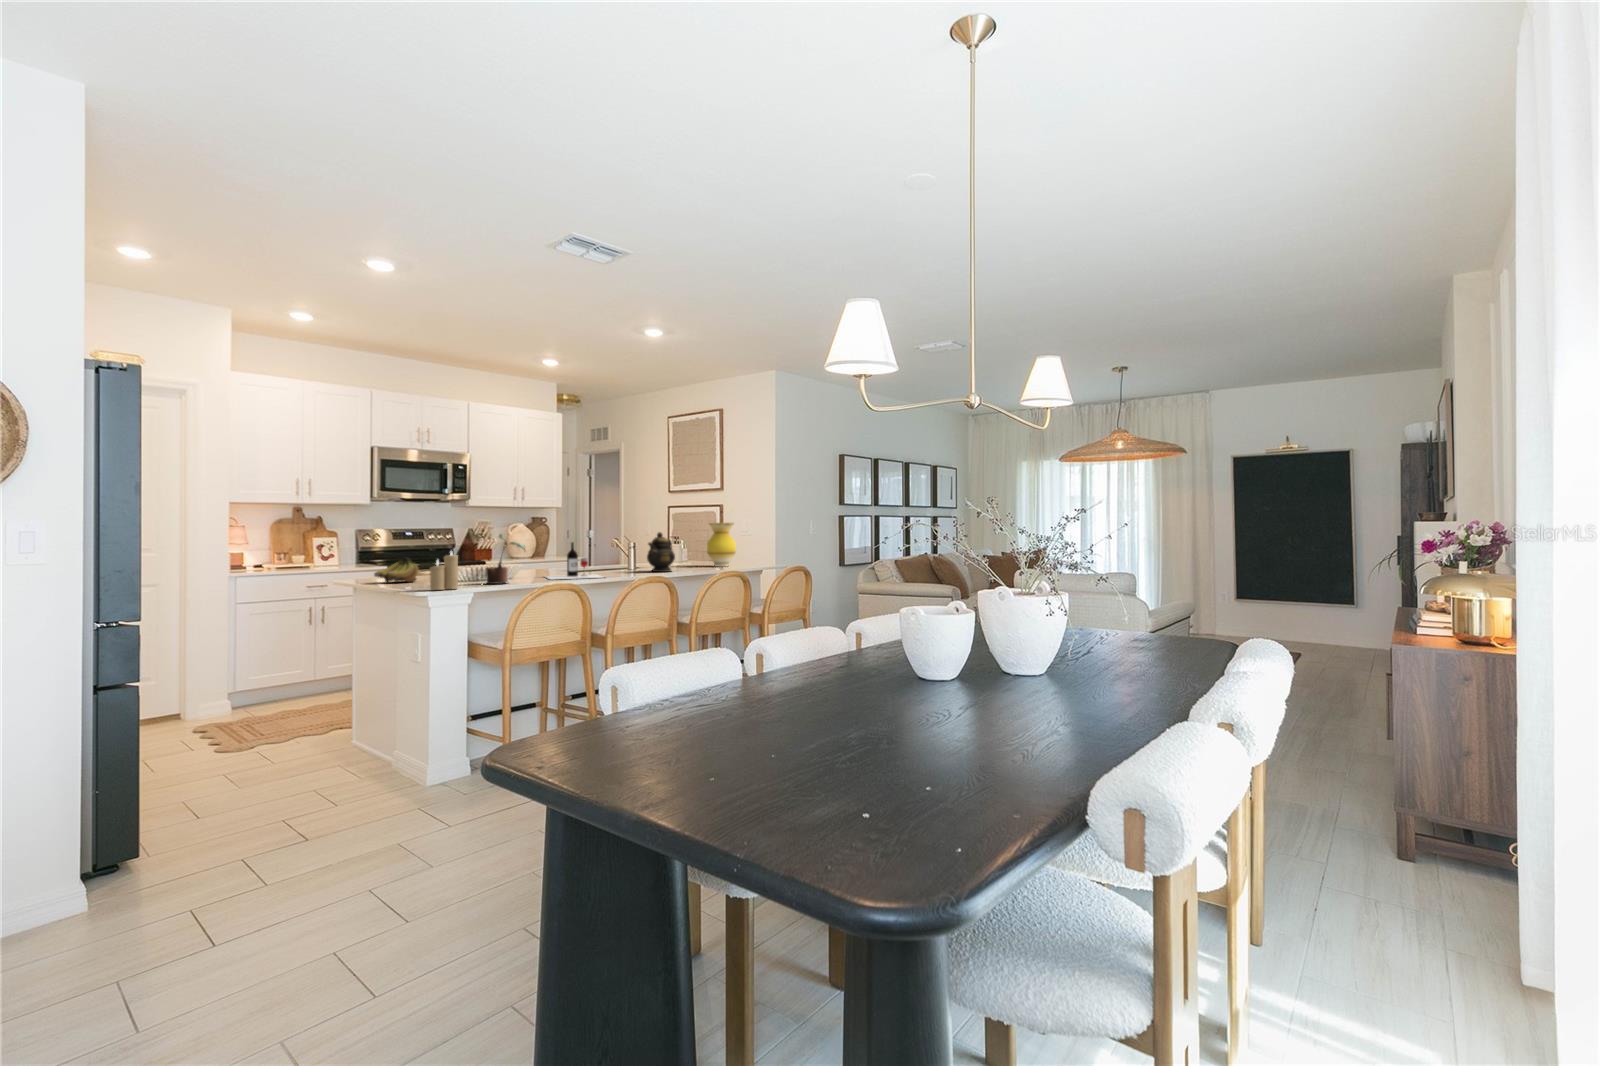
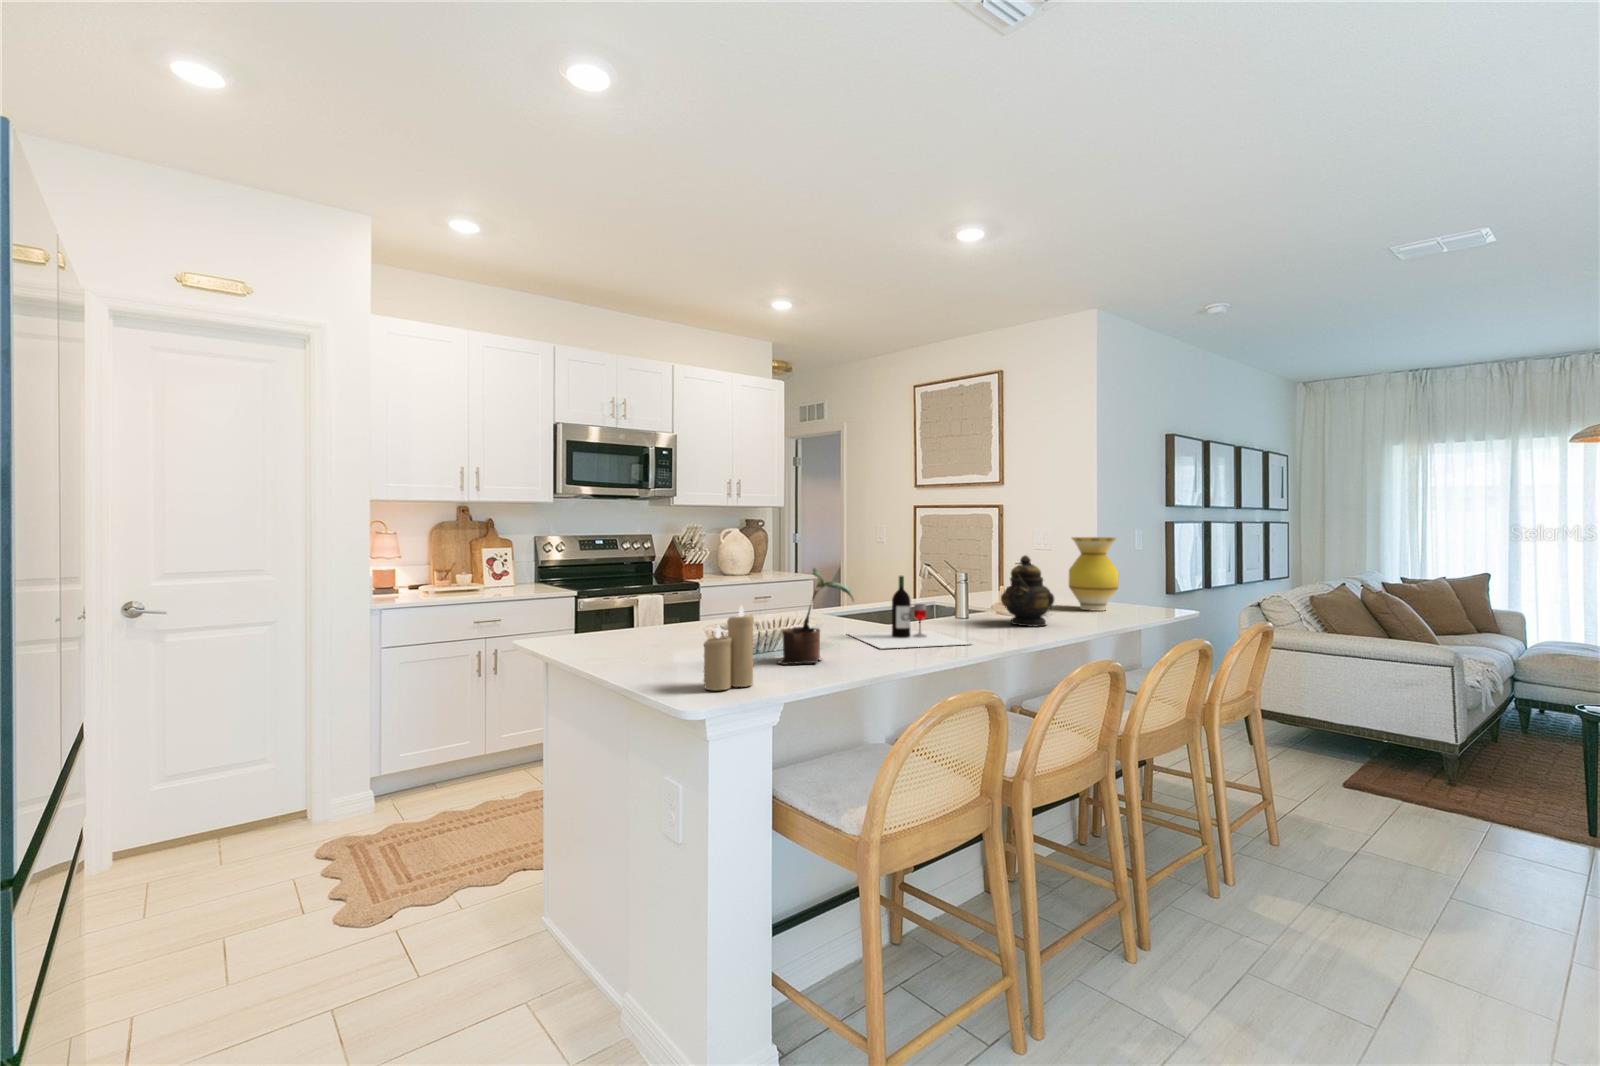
fruit: present [374,558,419,582] -> none [582,602,652,648]

